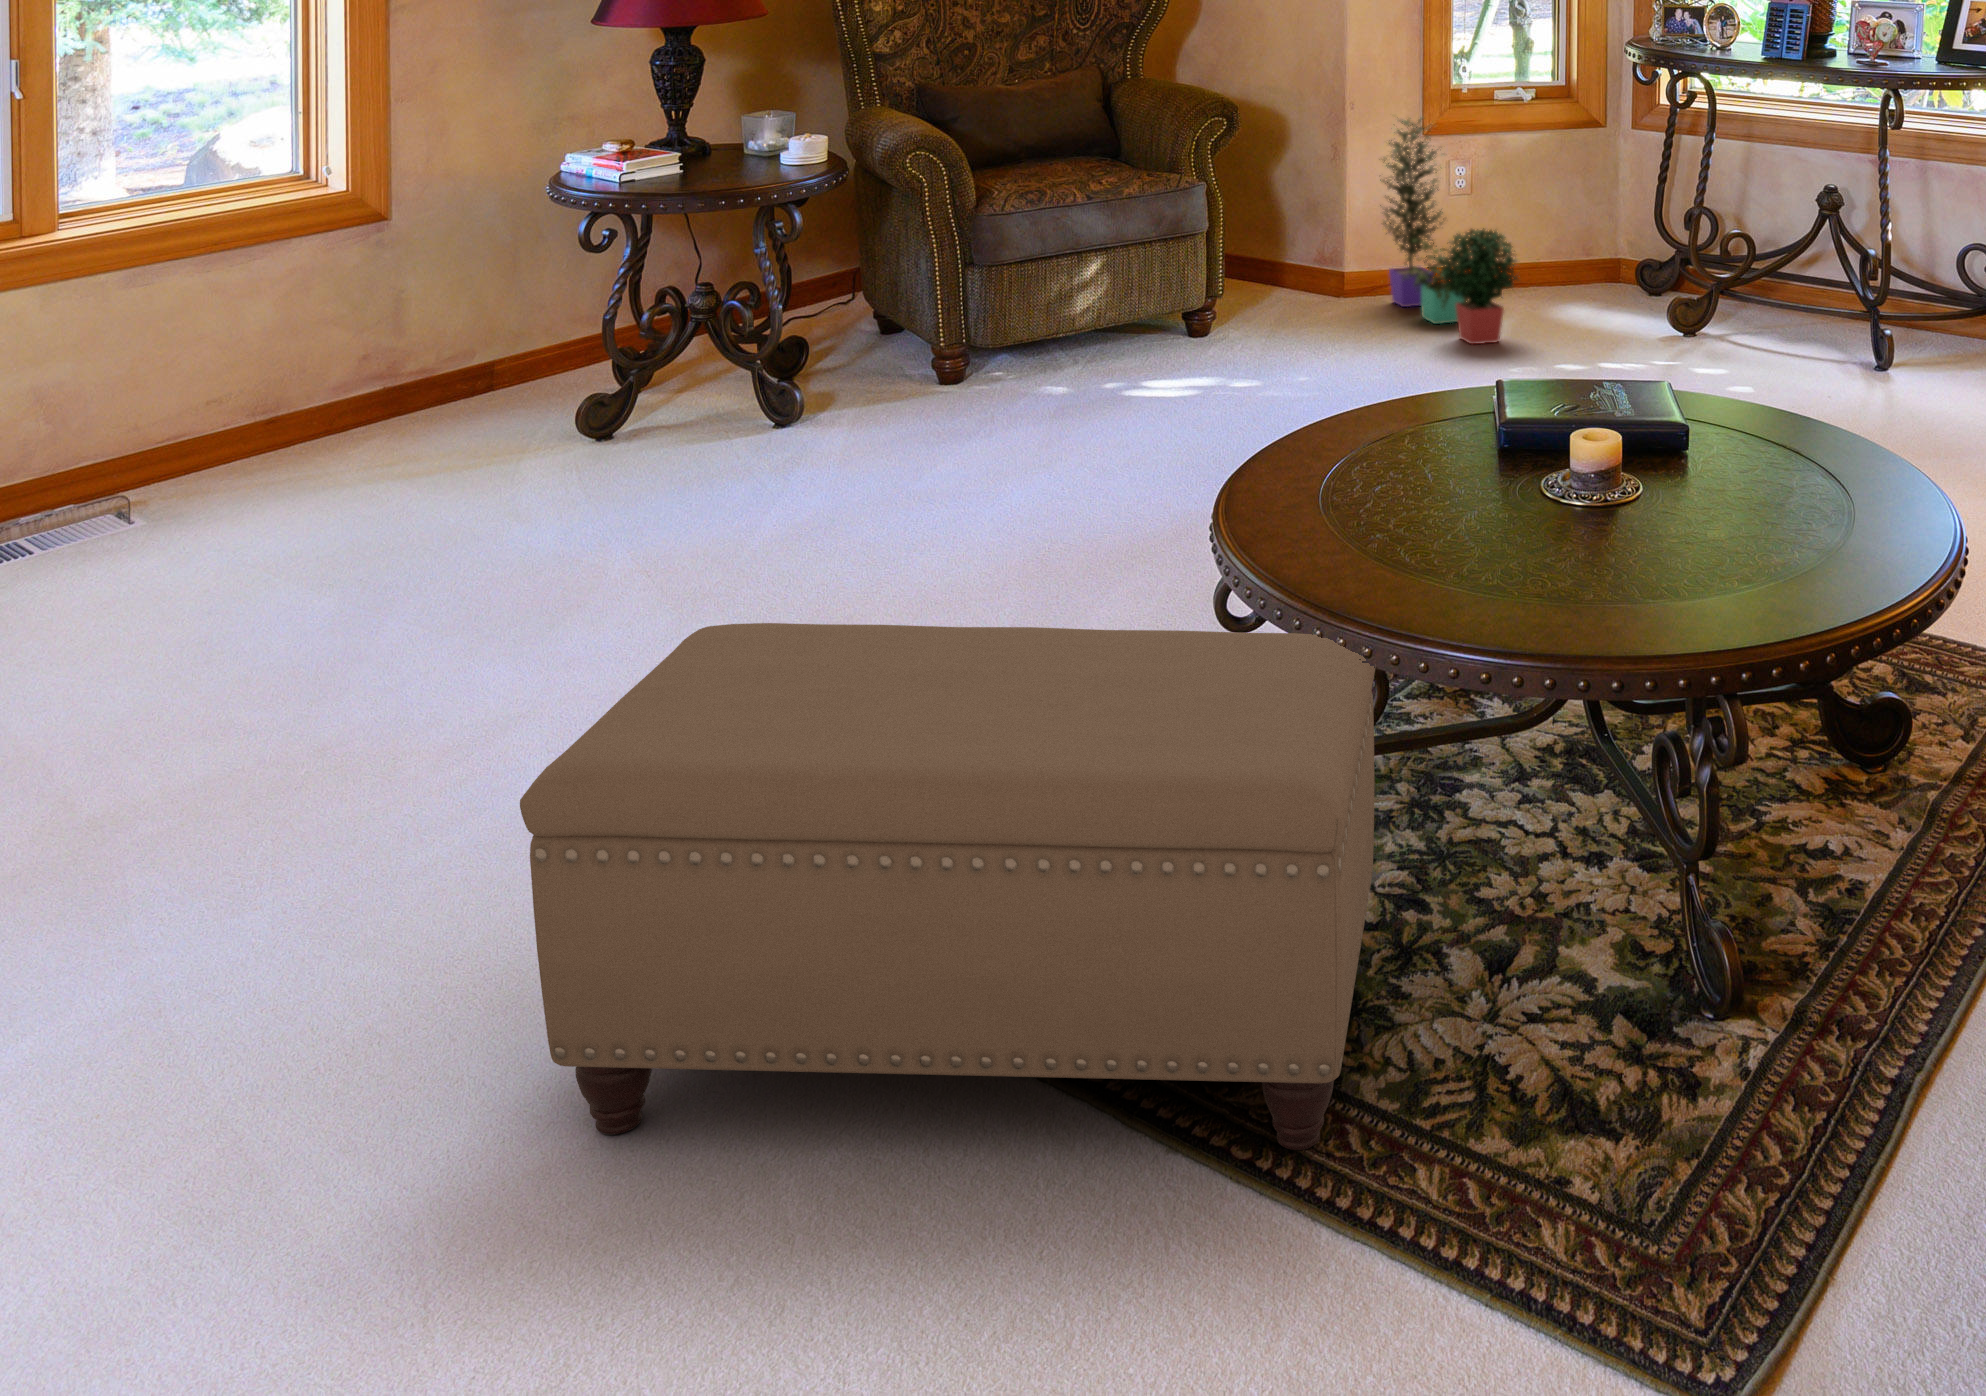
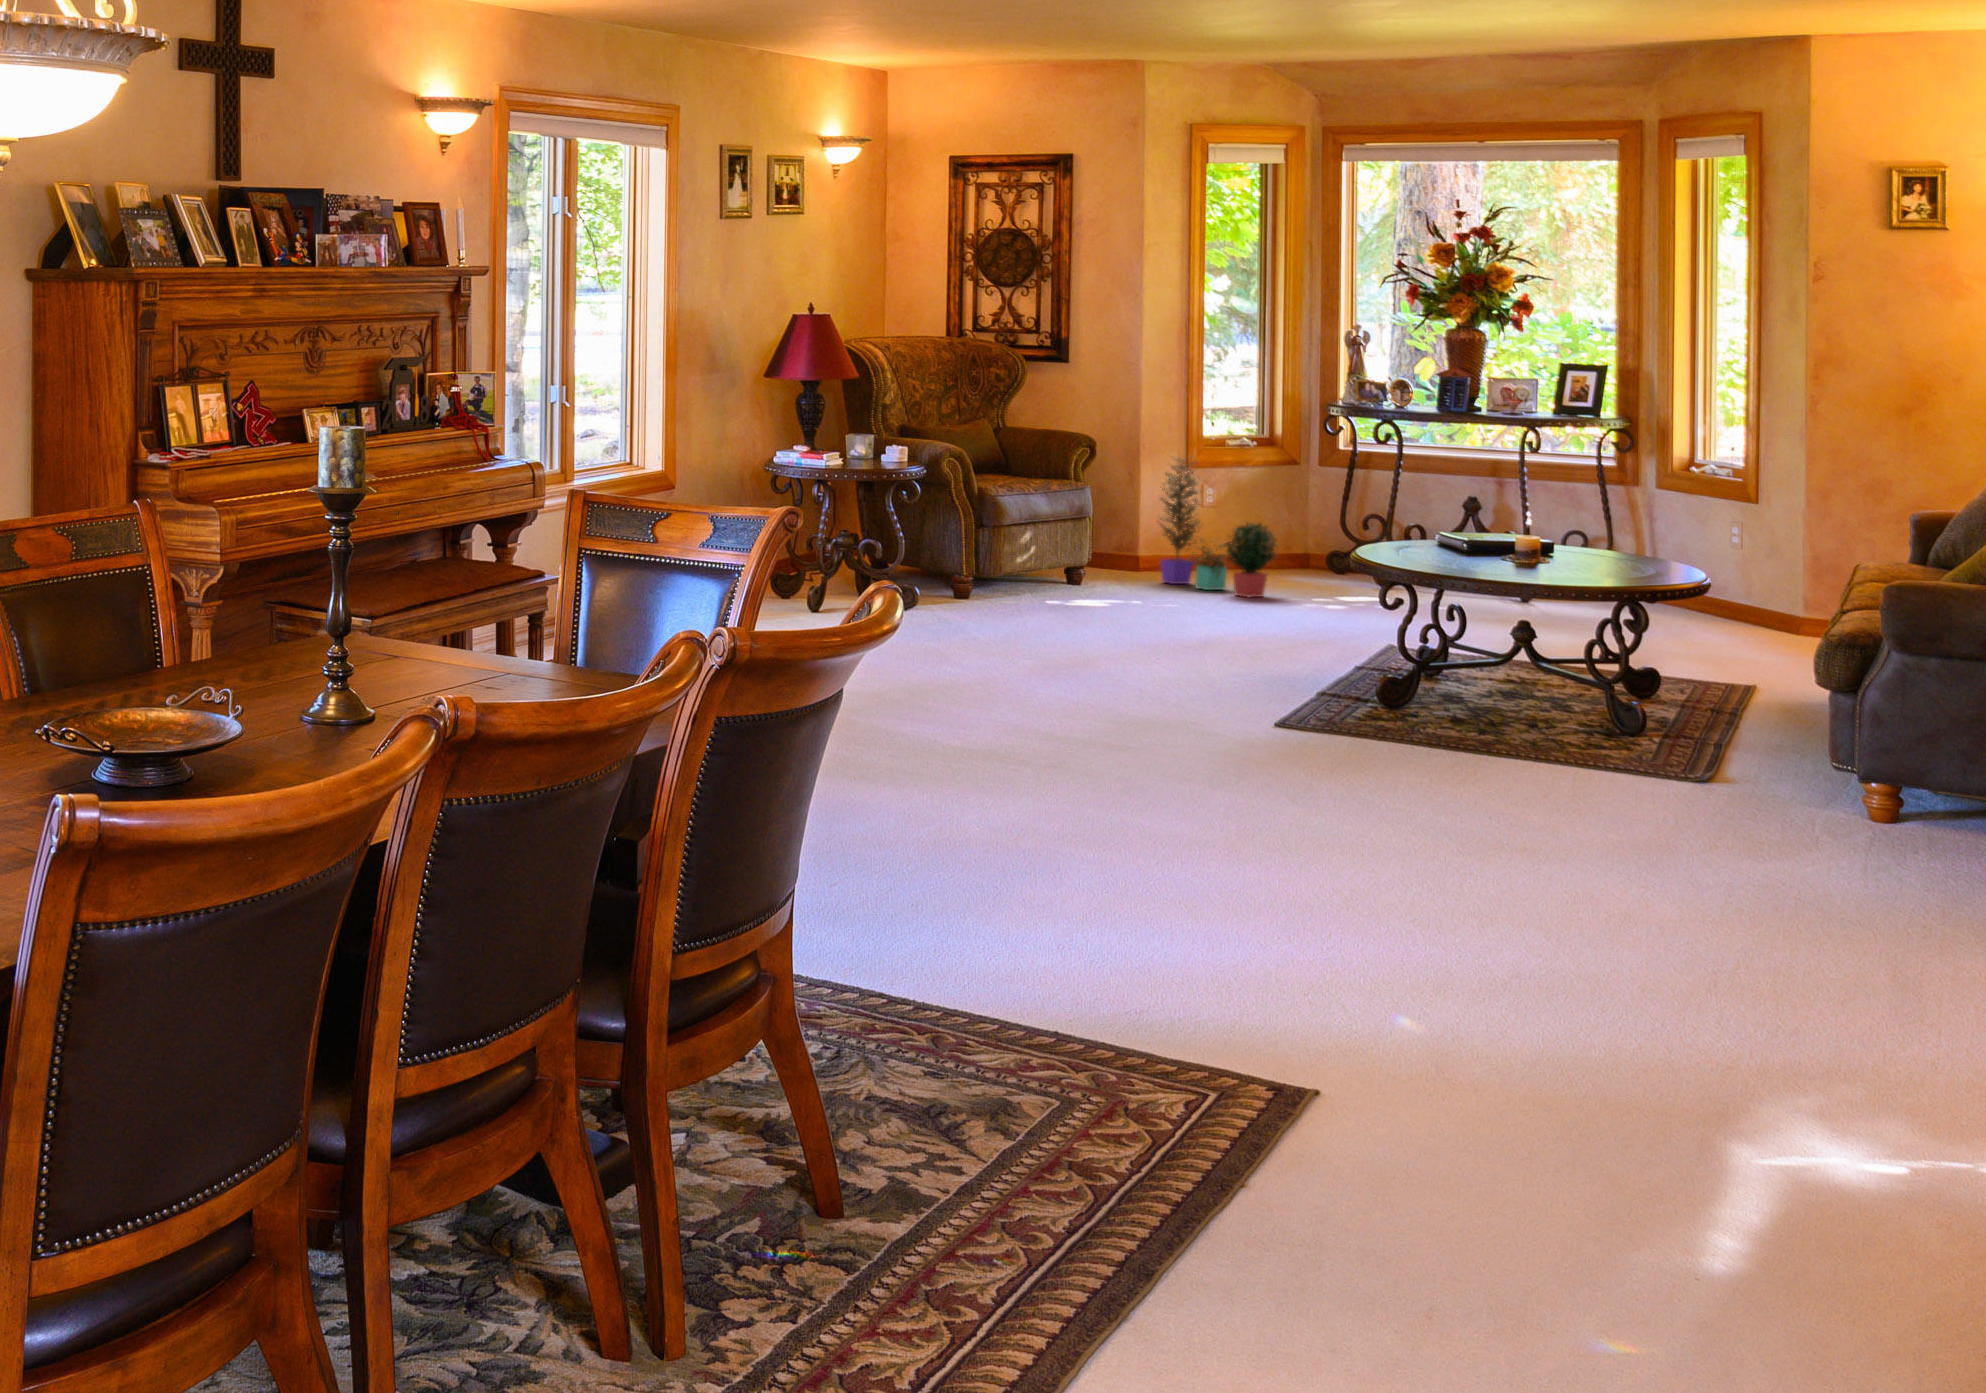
ottoman: present [520,623,1375,1150] -> none [1207,586,1528,746]

